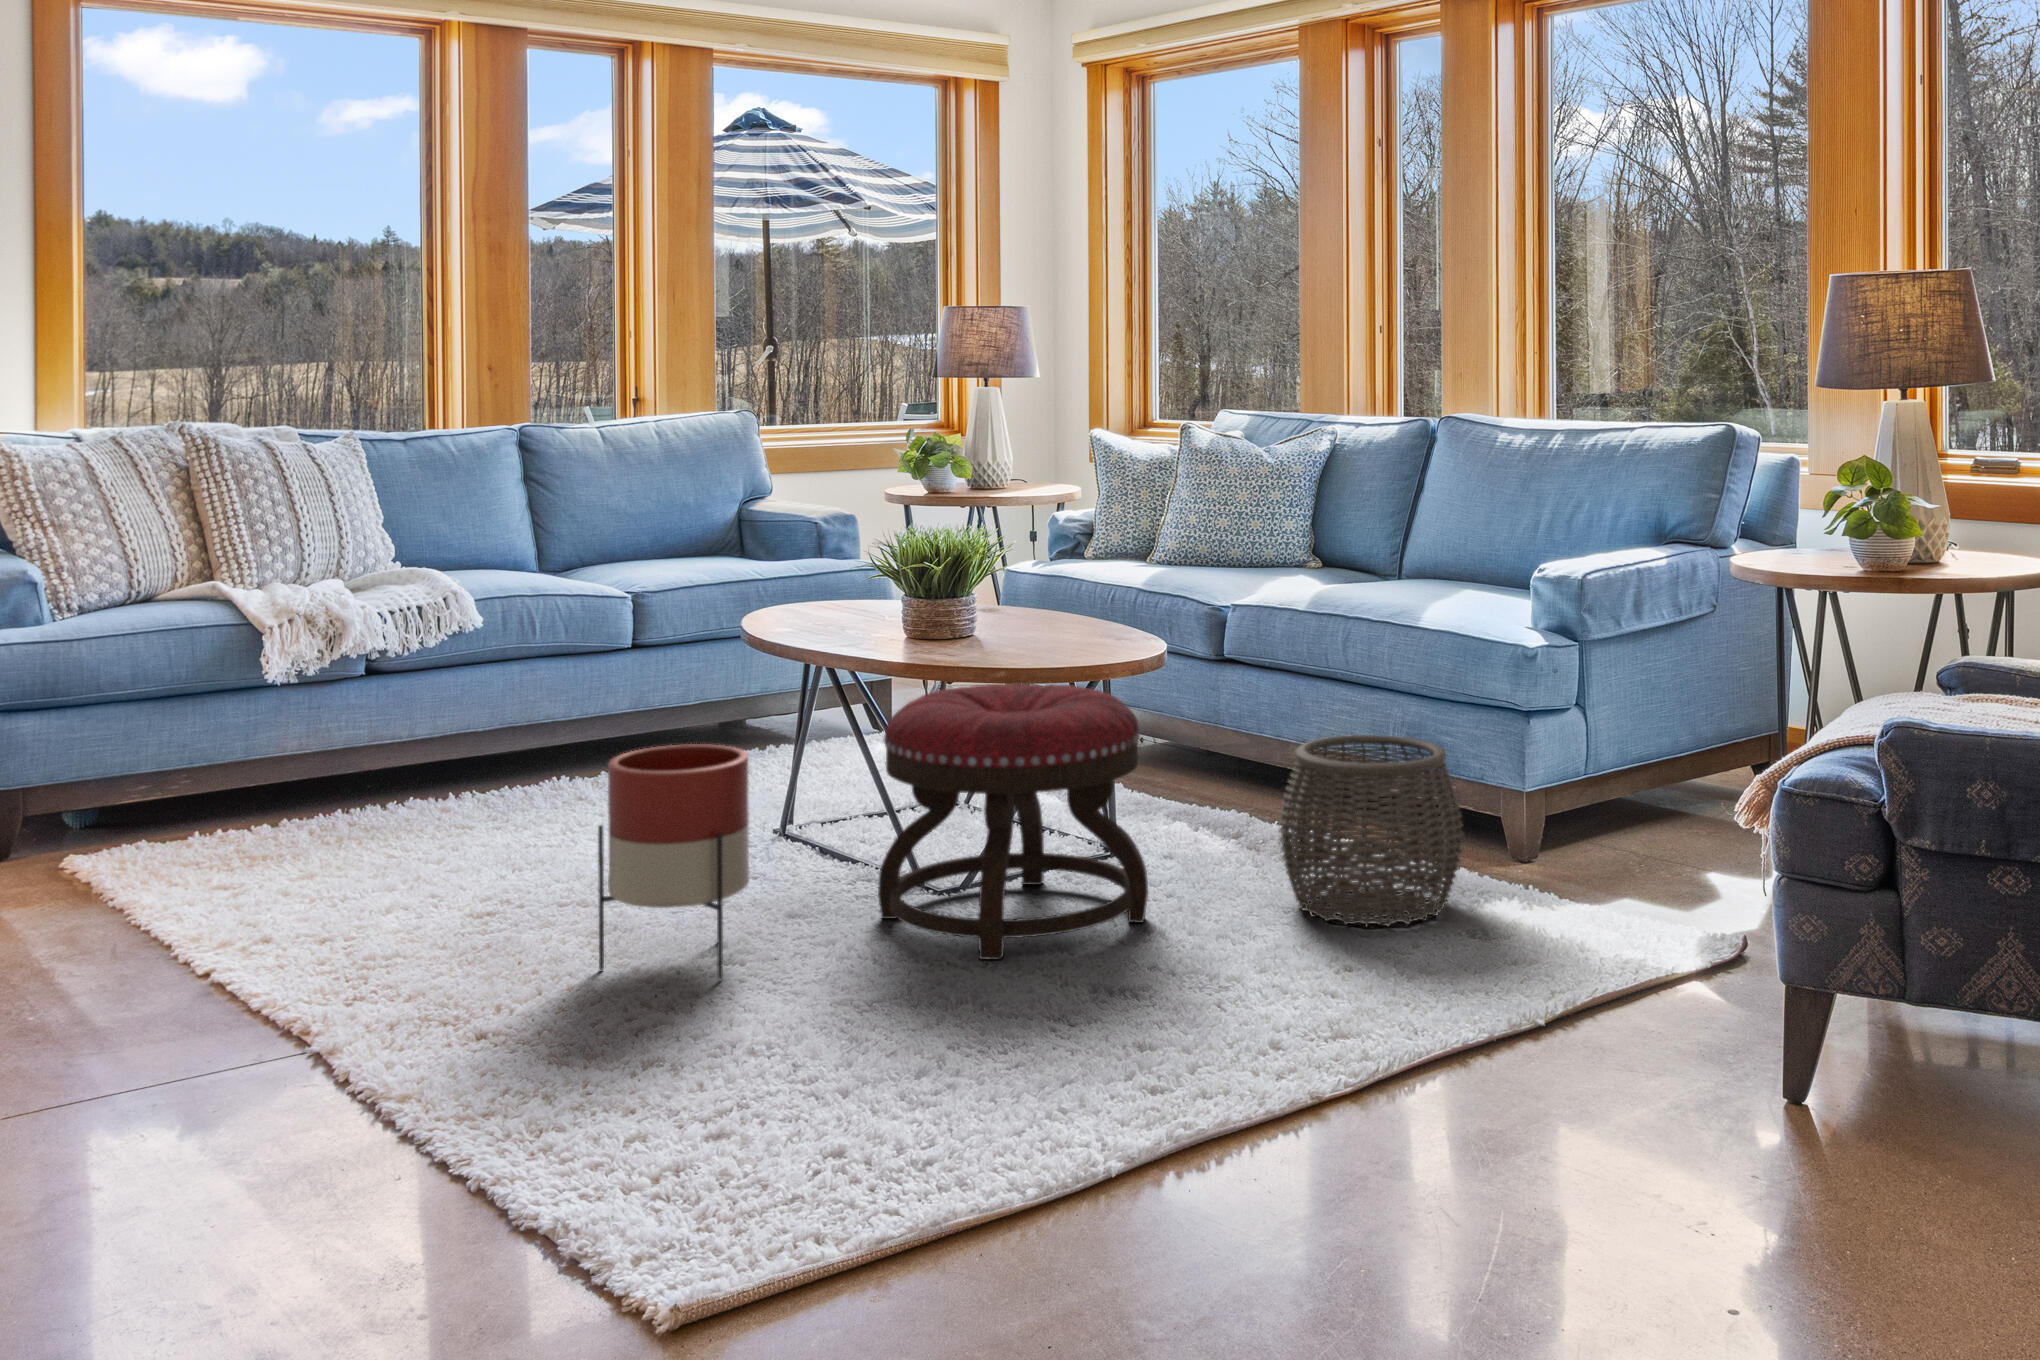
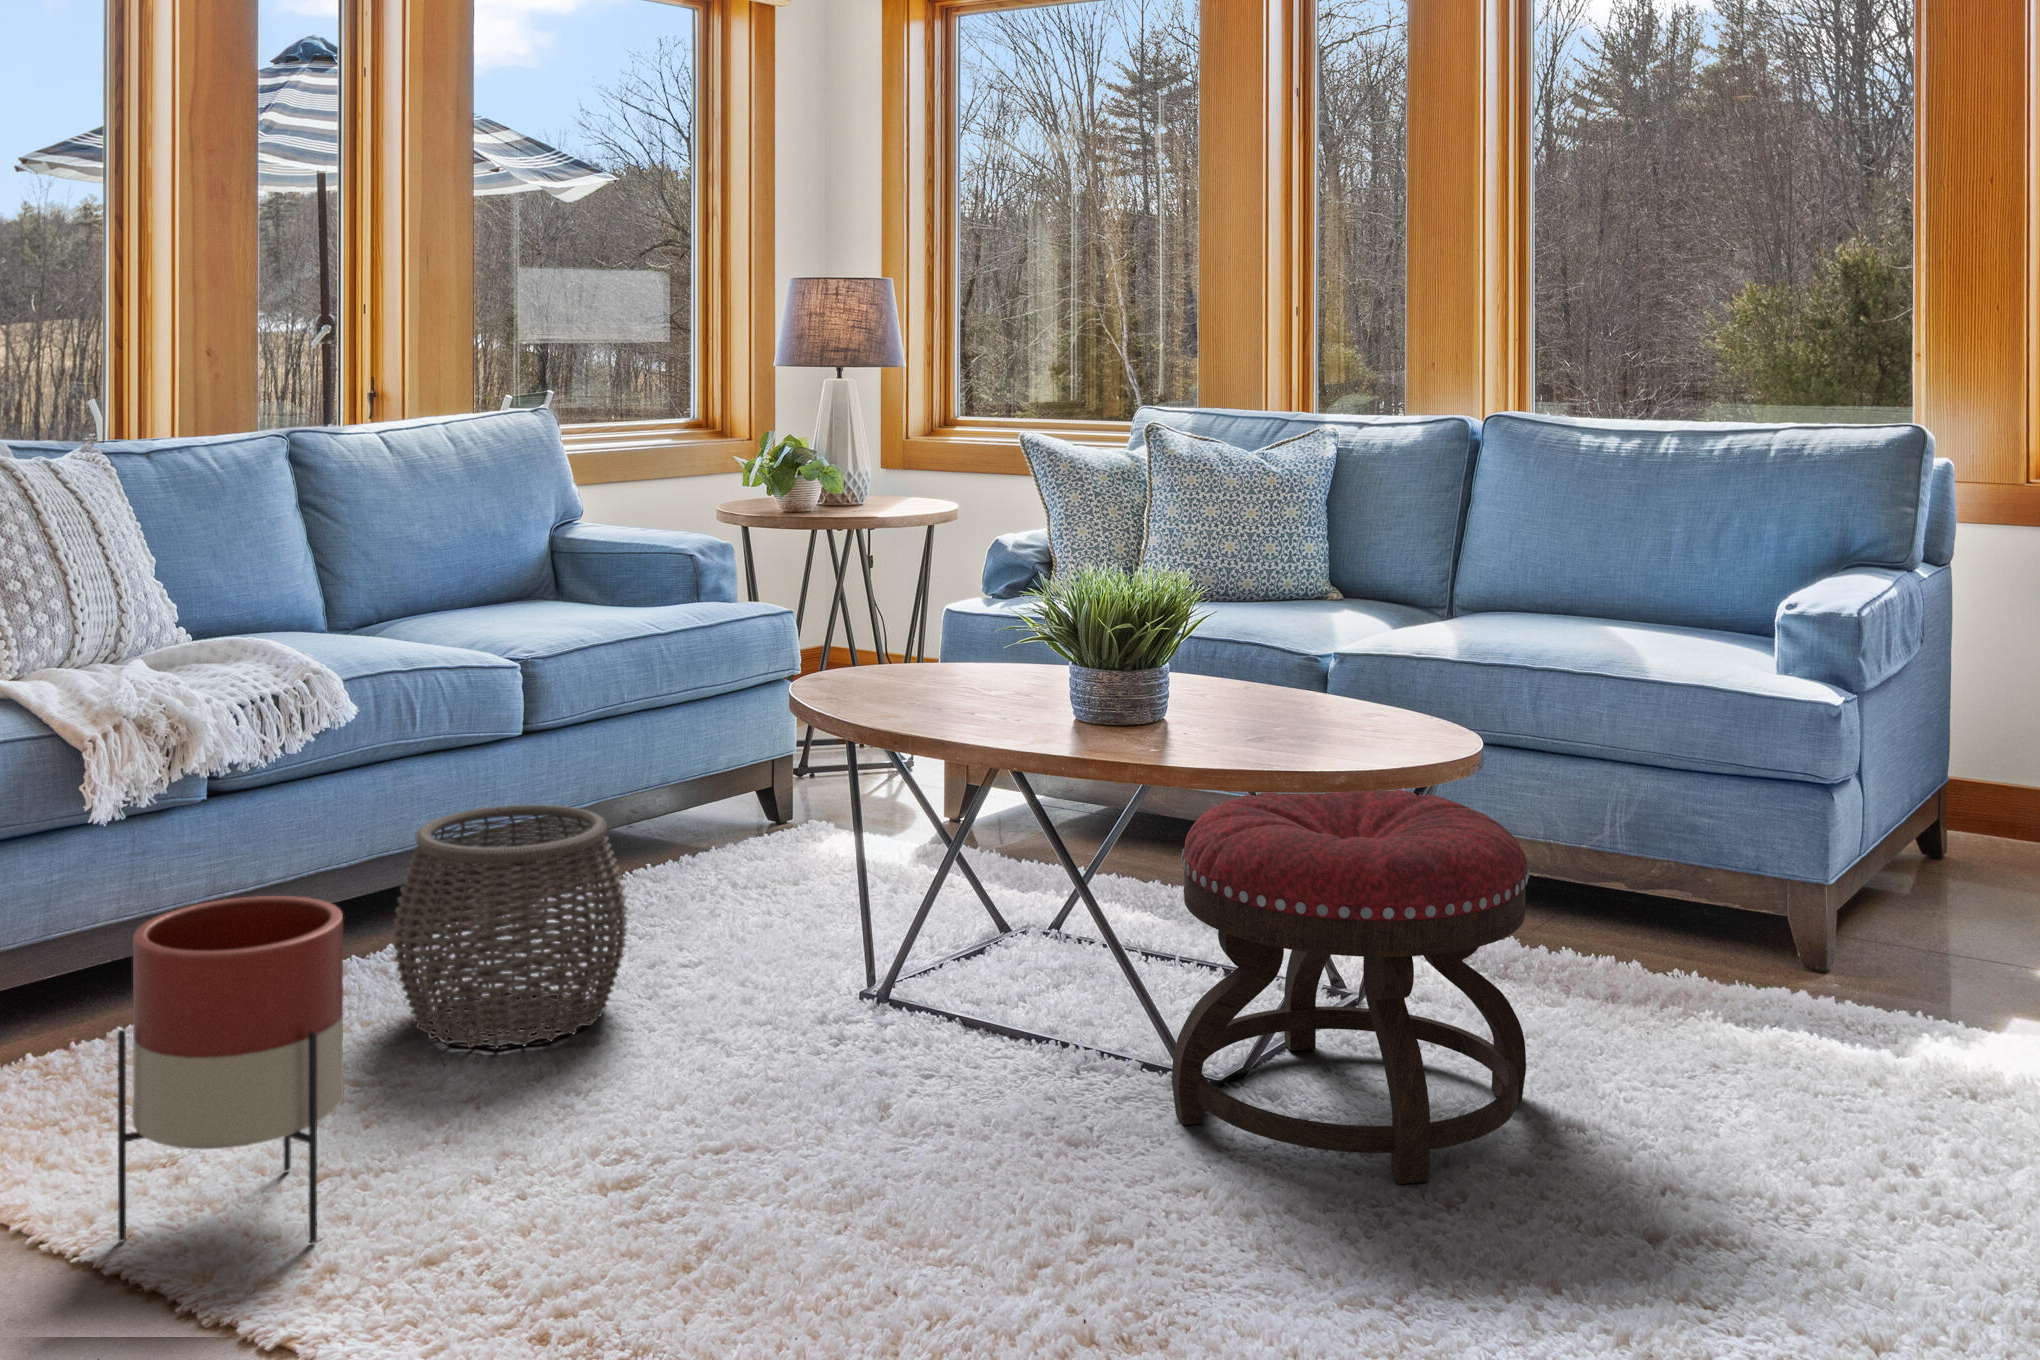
woven basket: present [1279,735,1464,926] -> present [394,804,628,1049]
planter: present [598,744,750,980] -> present [118,896,344,1243]

